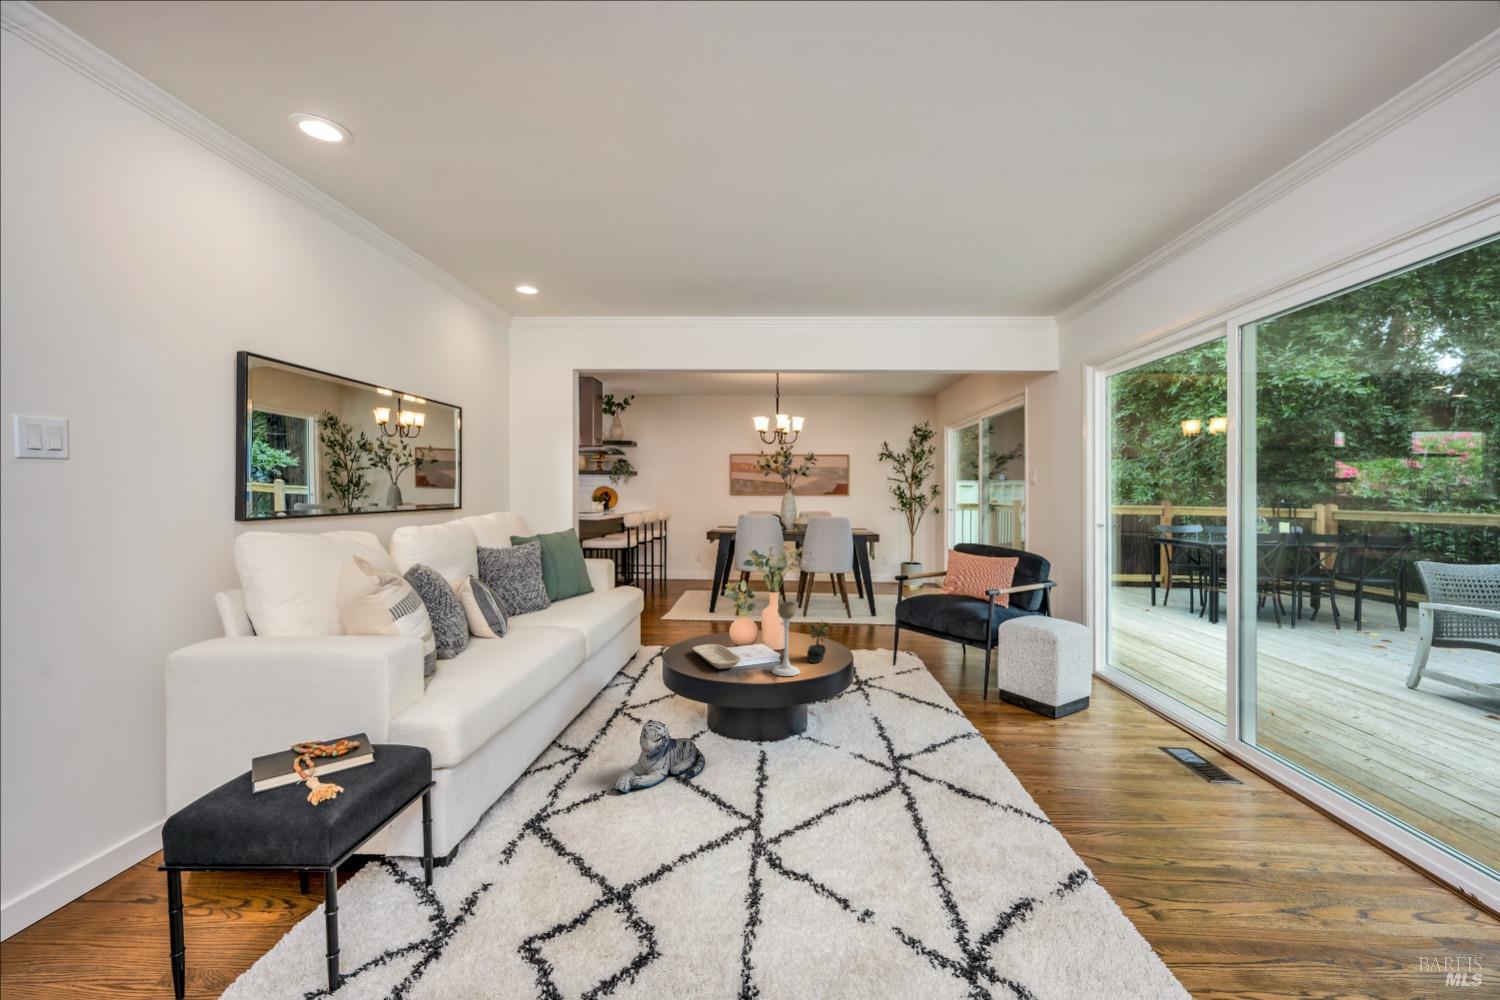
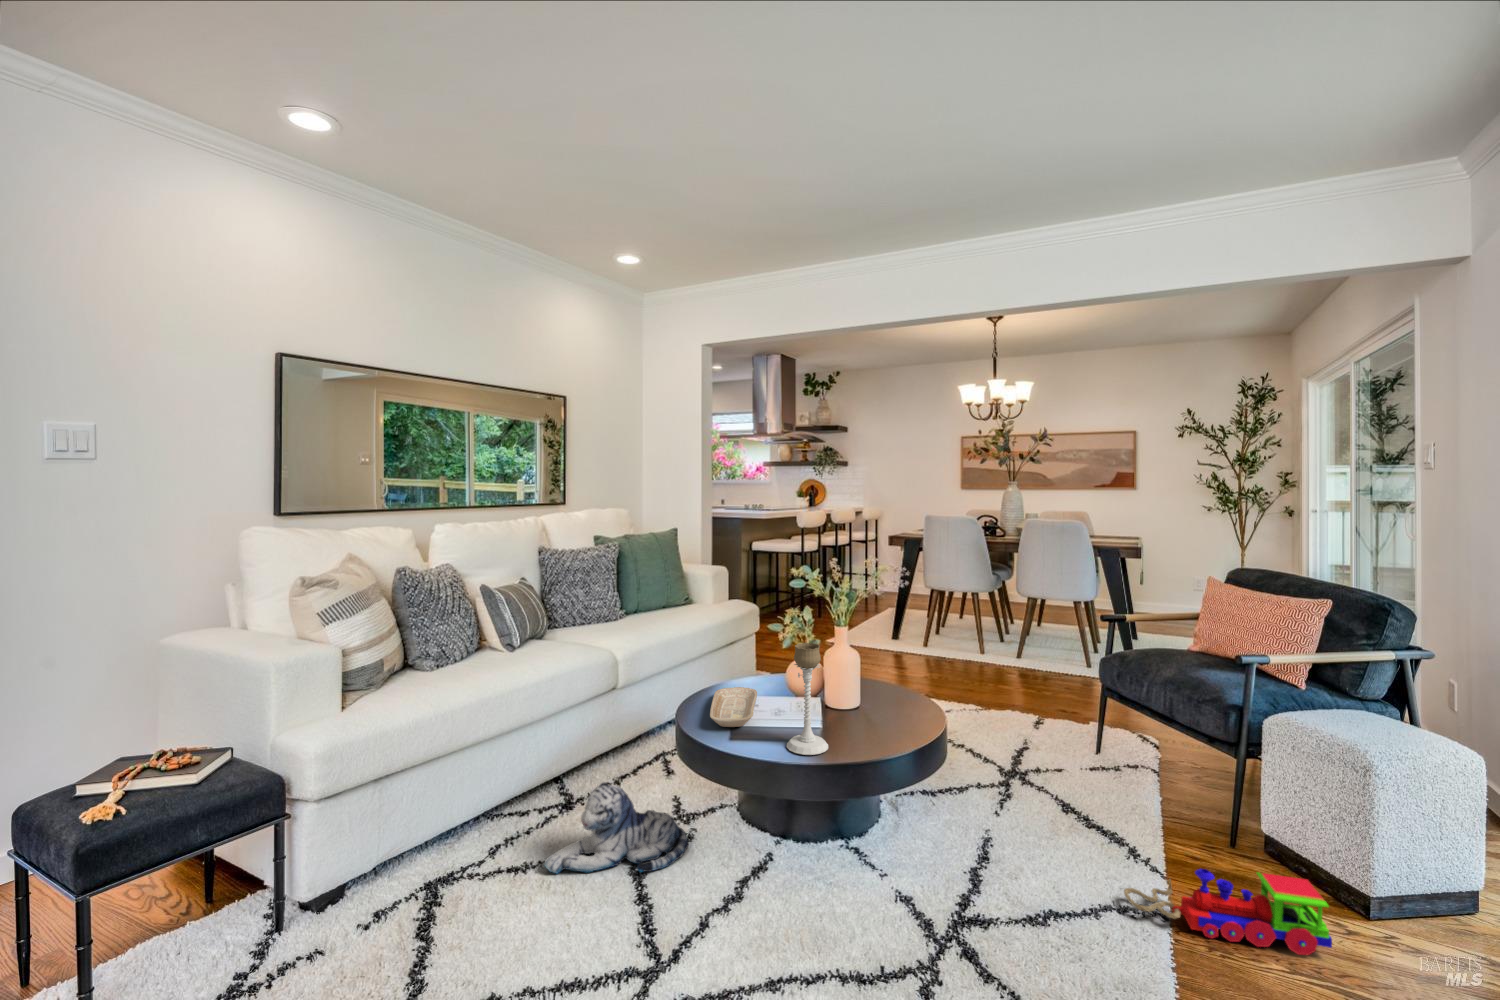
succulent plant: present [806,622,829,663] -> none [858,674,898,739]
toy train: none [958,700,1052,740] -> present [1124,869,1332,955]

